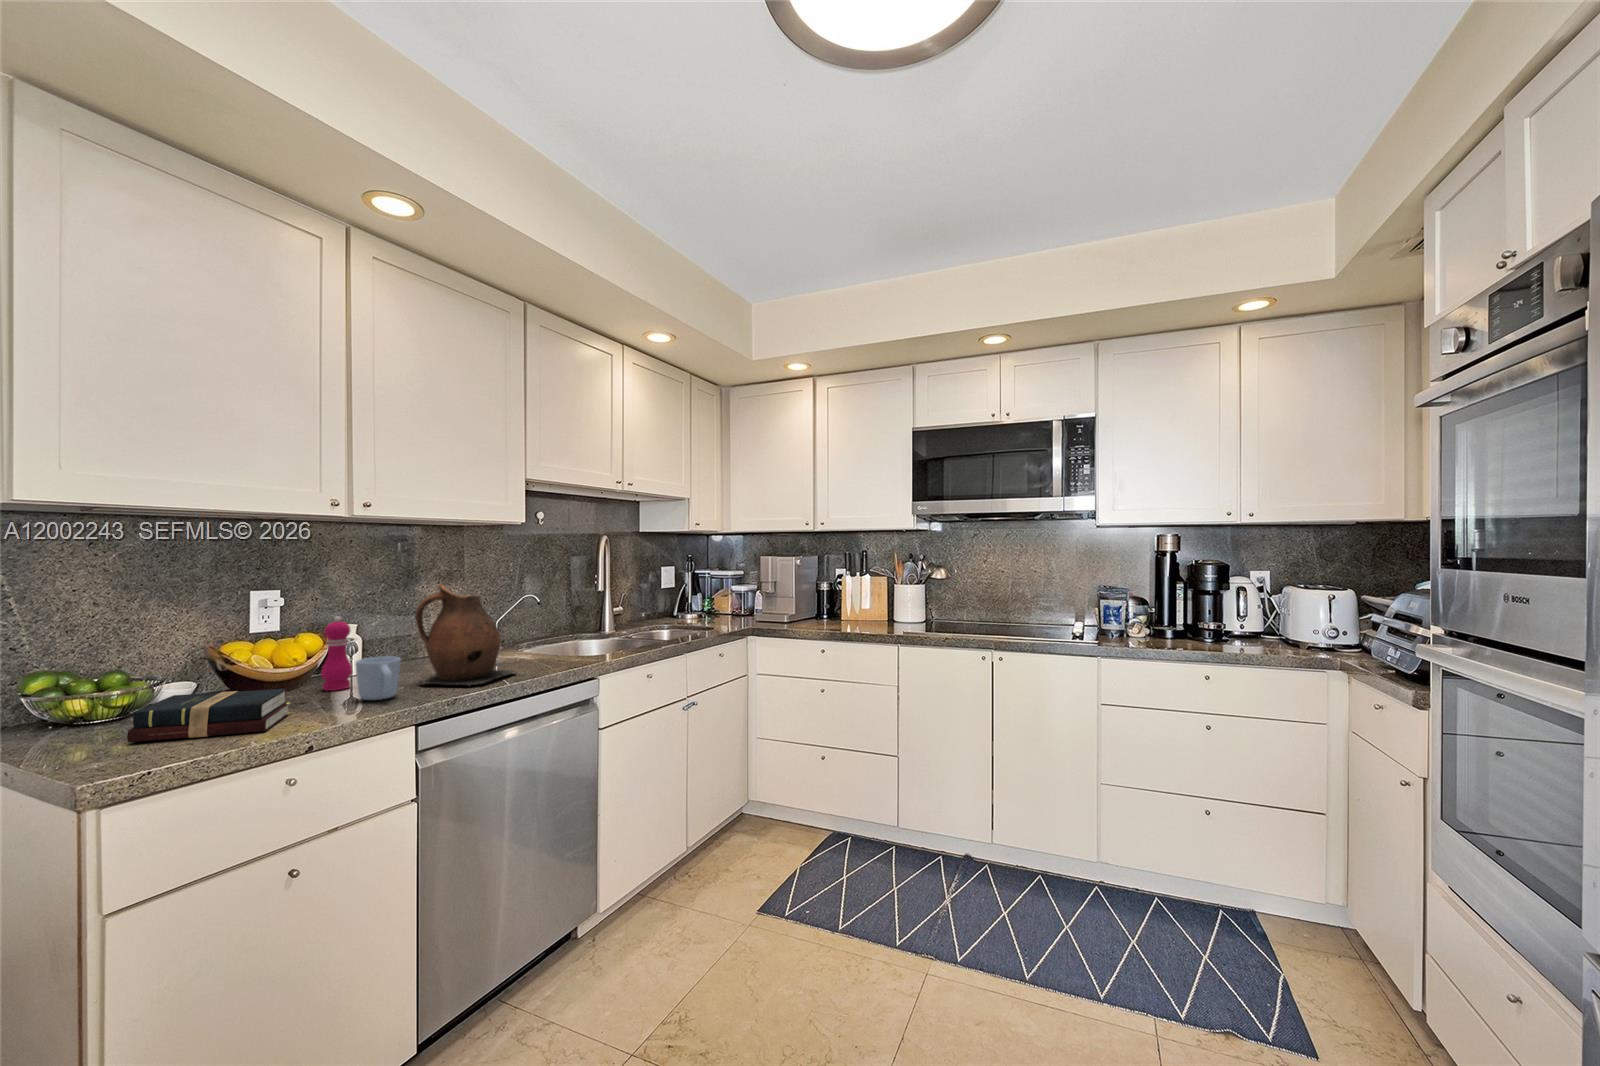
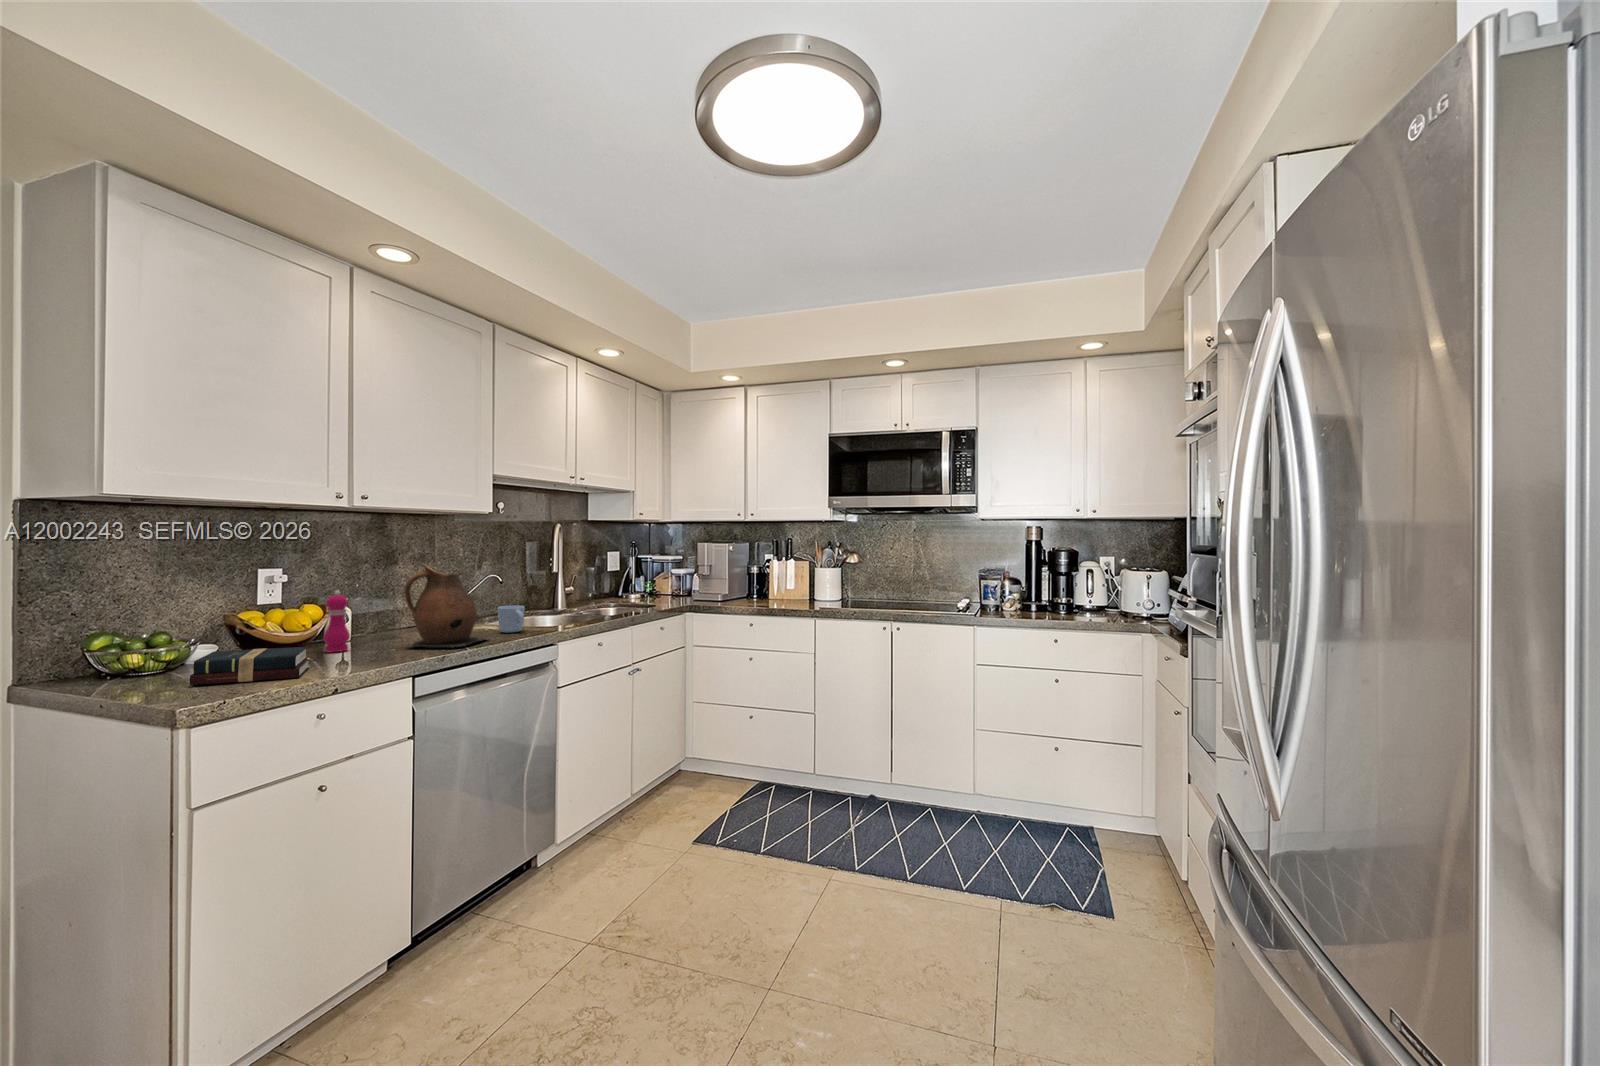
mug: present [356,656,401,700] -> present [497,605,525,633]

